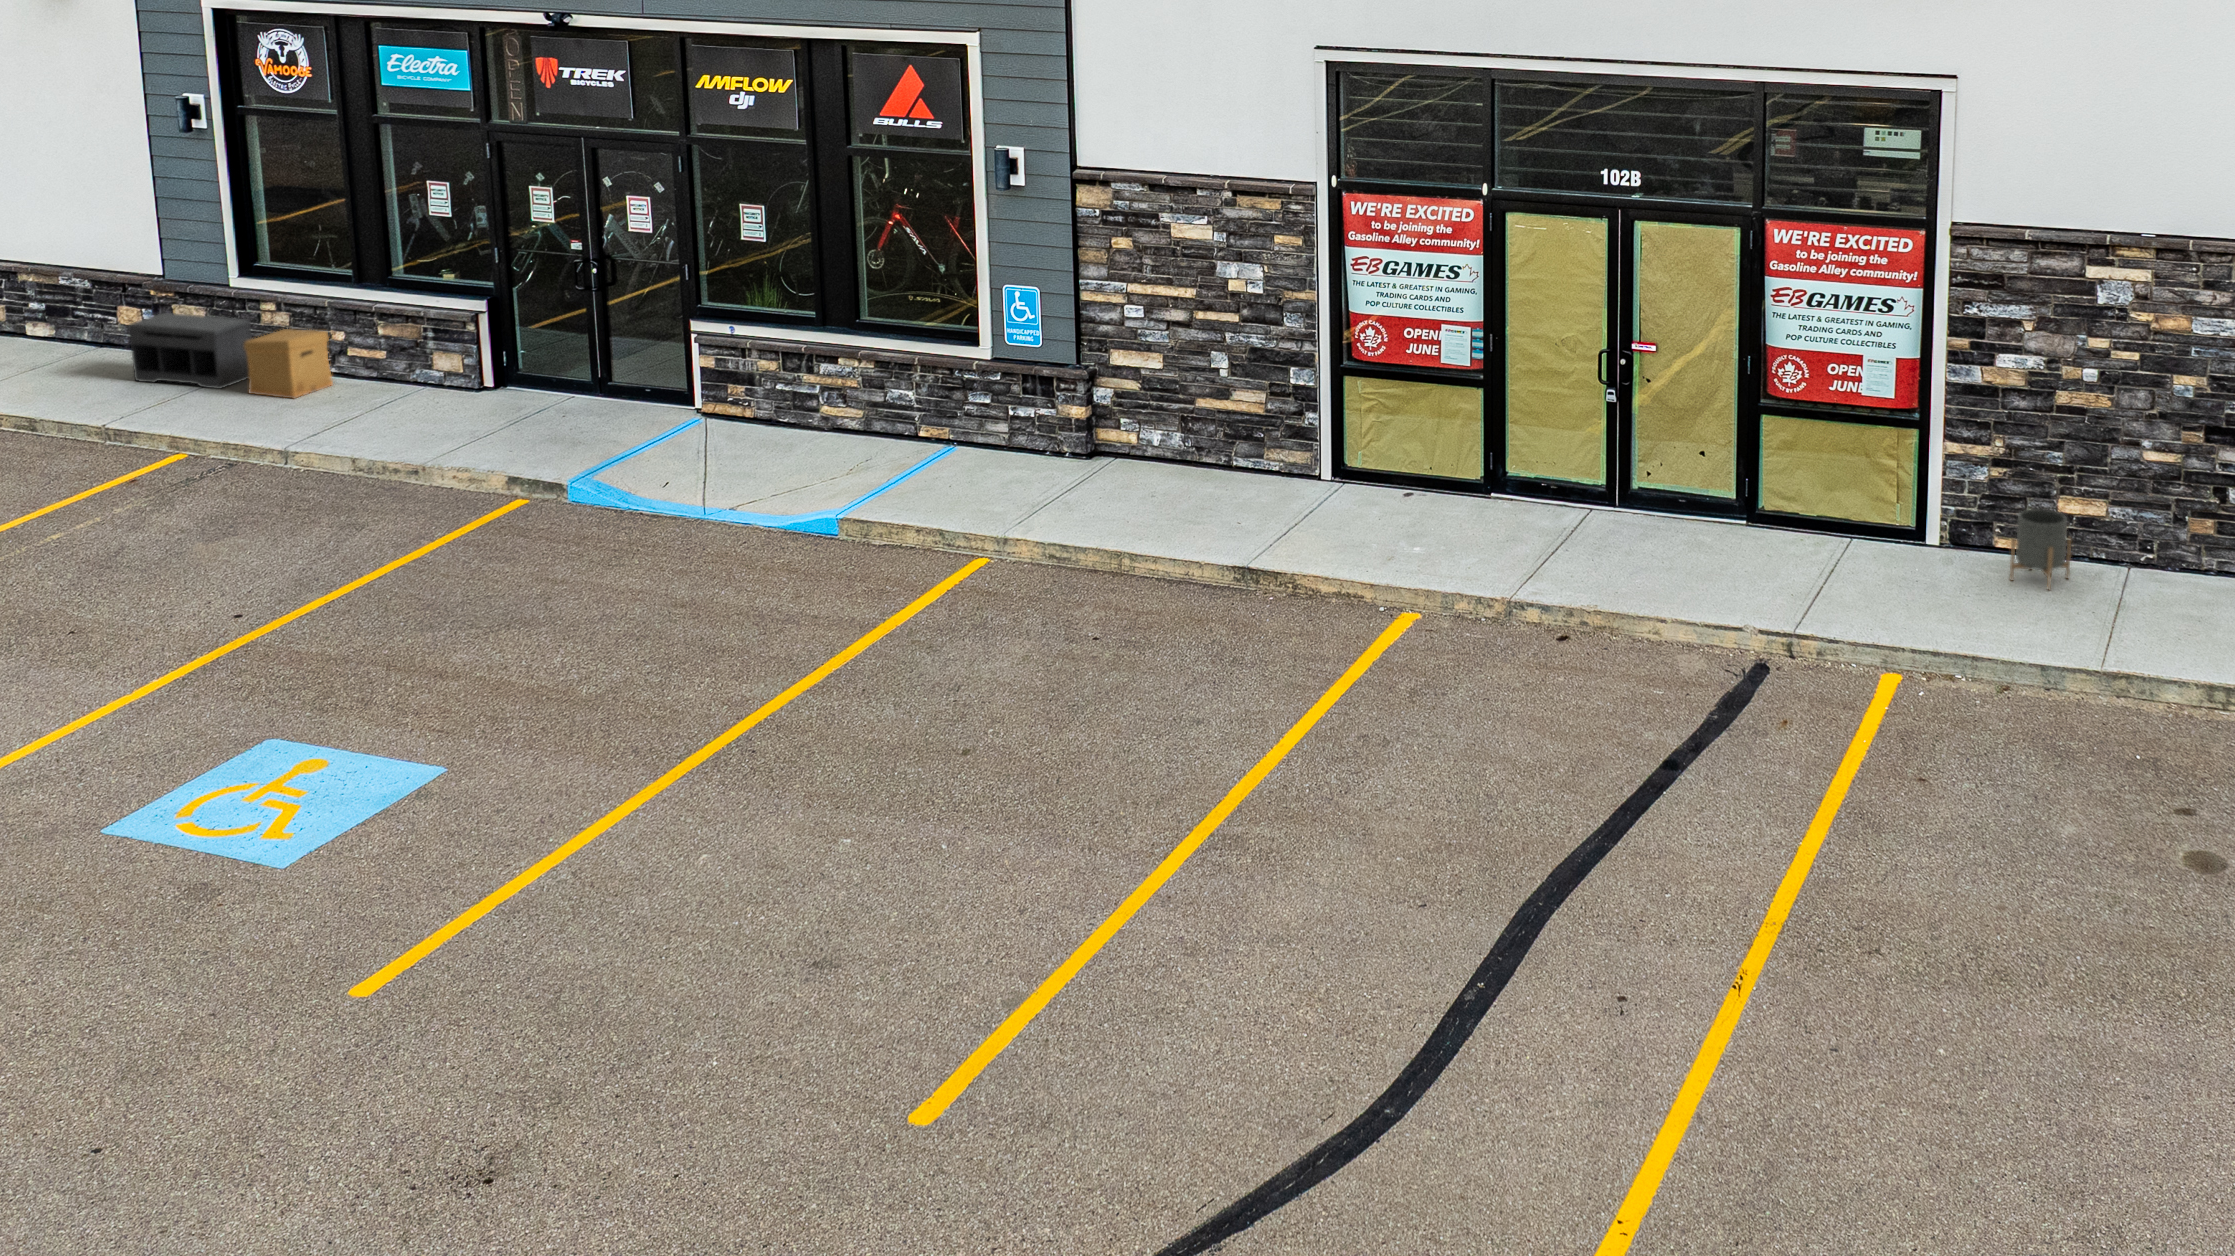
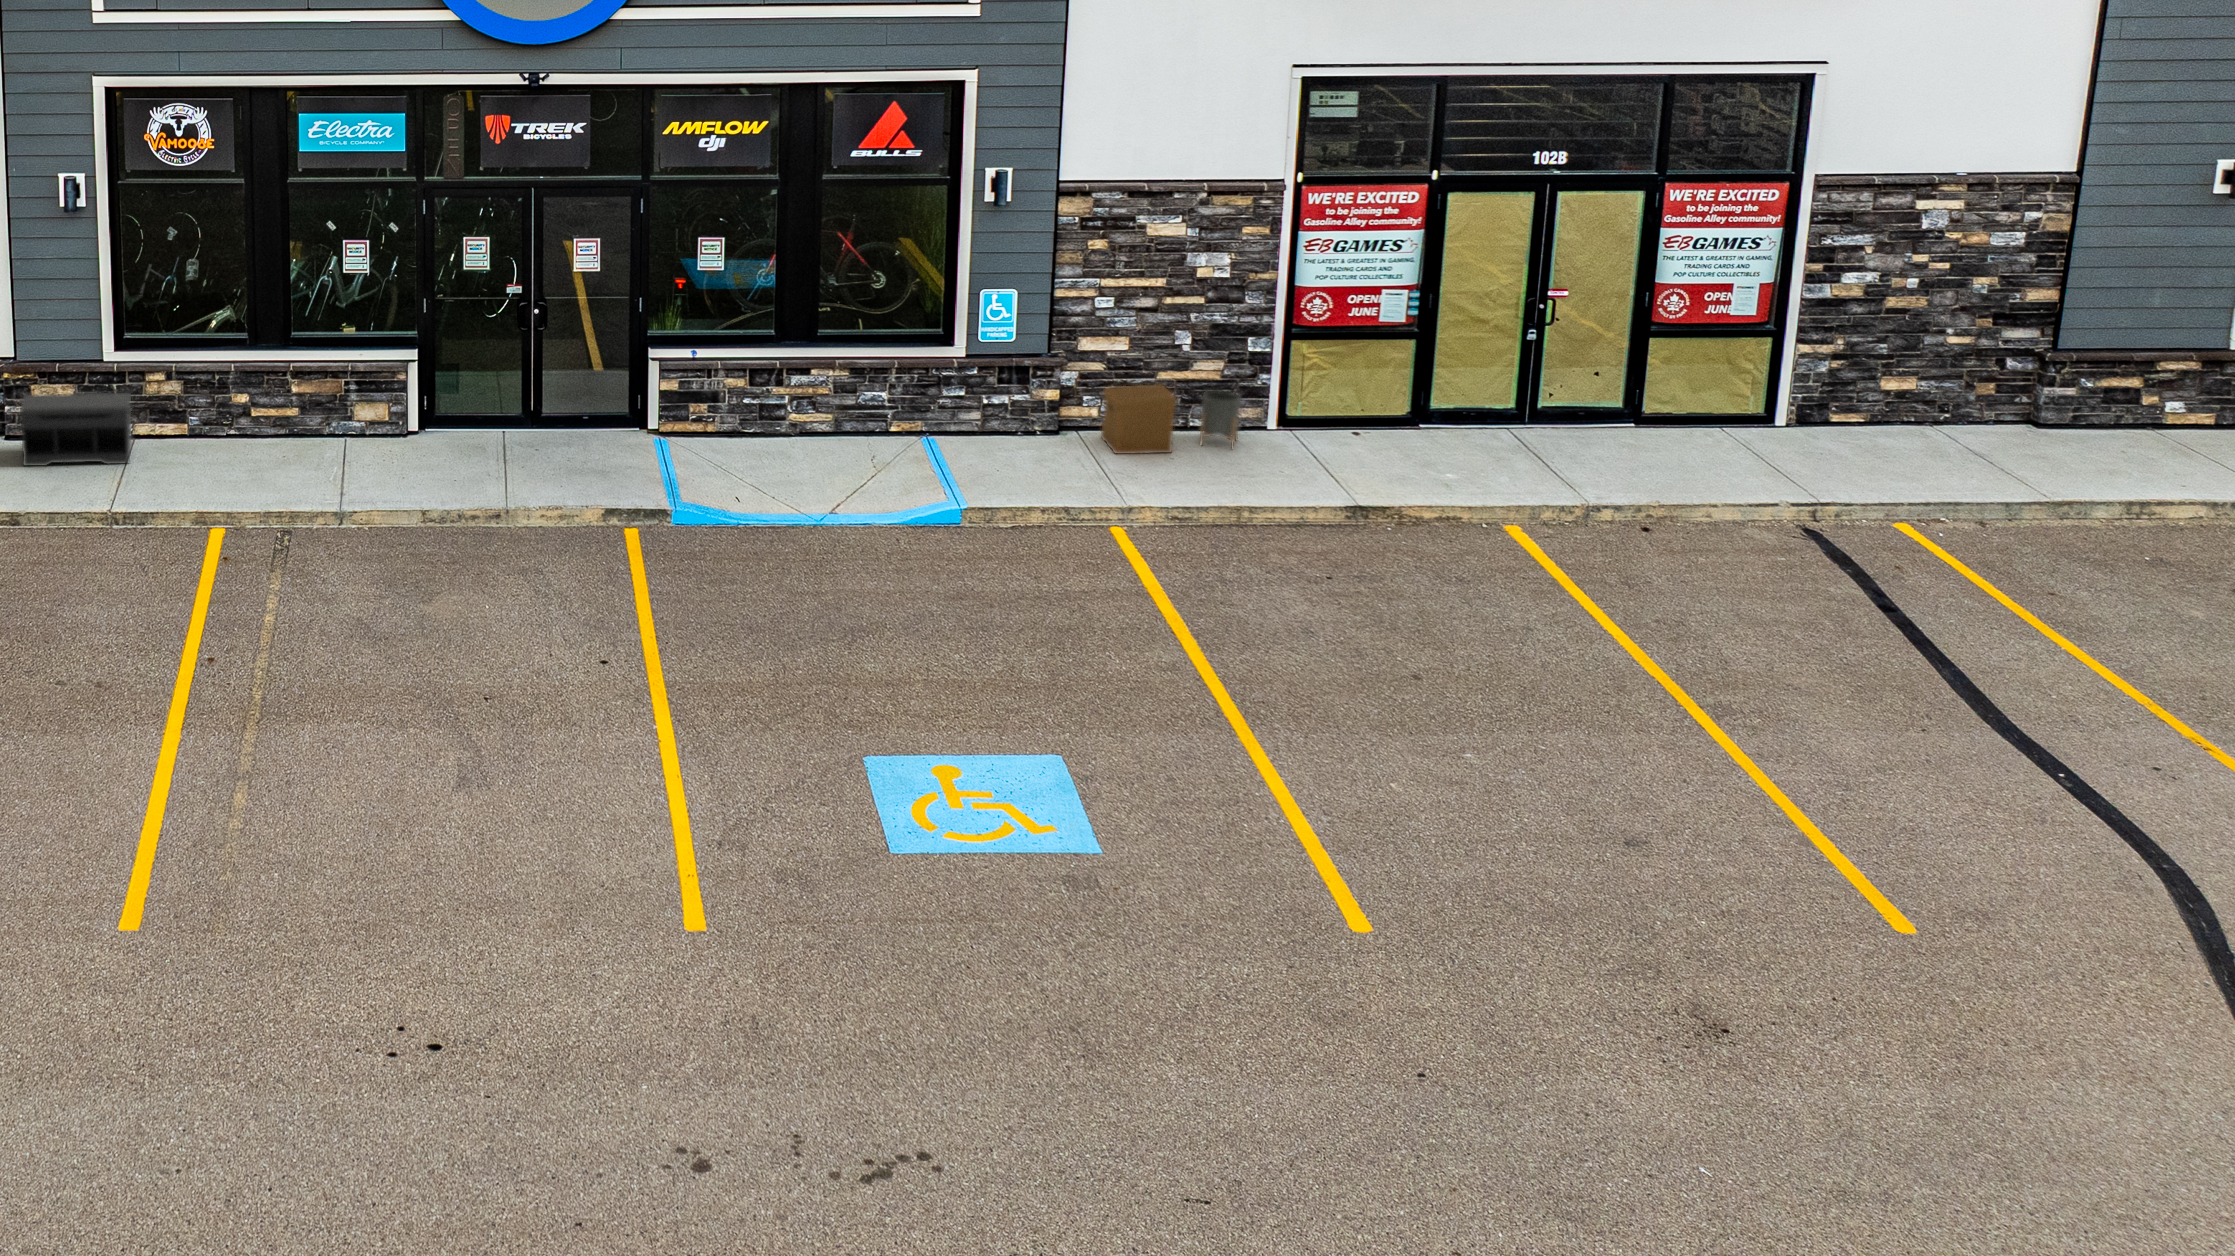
cardboard box: present [244,329,333,398] -> present [1101,384,1176,454]
planter: present [2010,509,2071,590] -> present [1200,390,1240,448]

